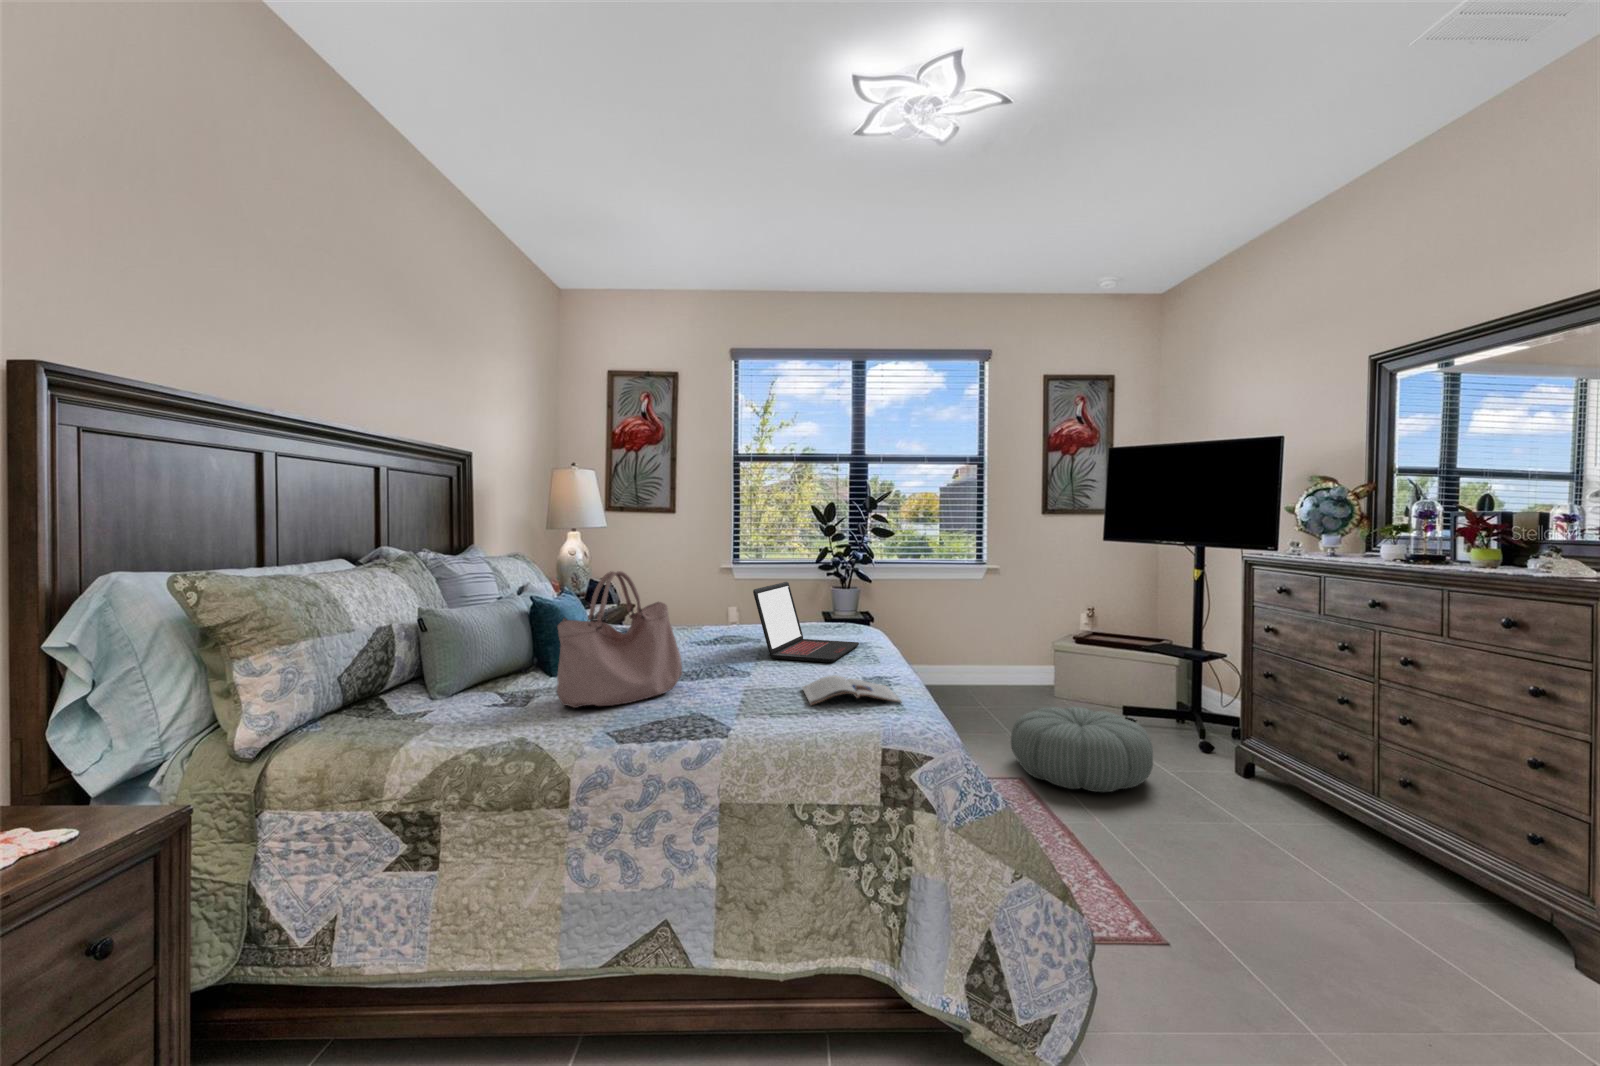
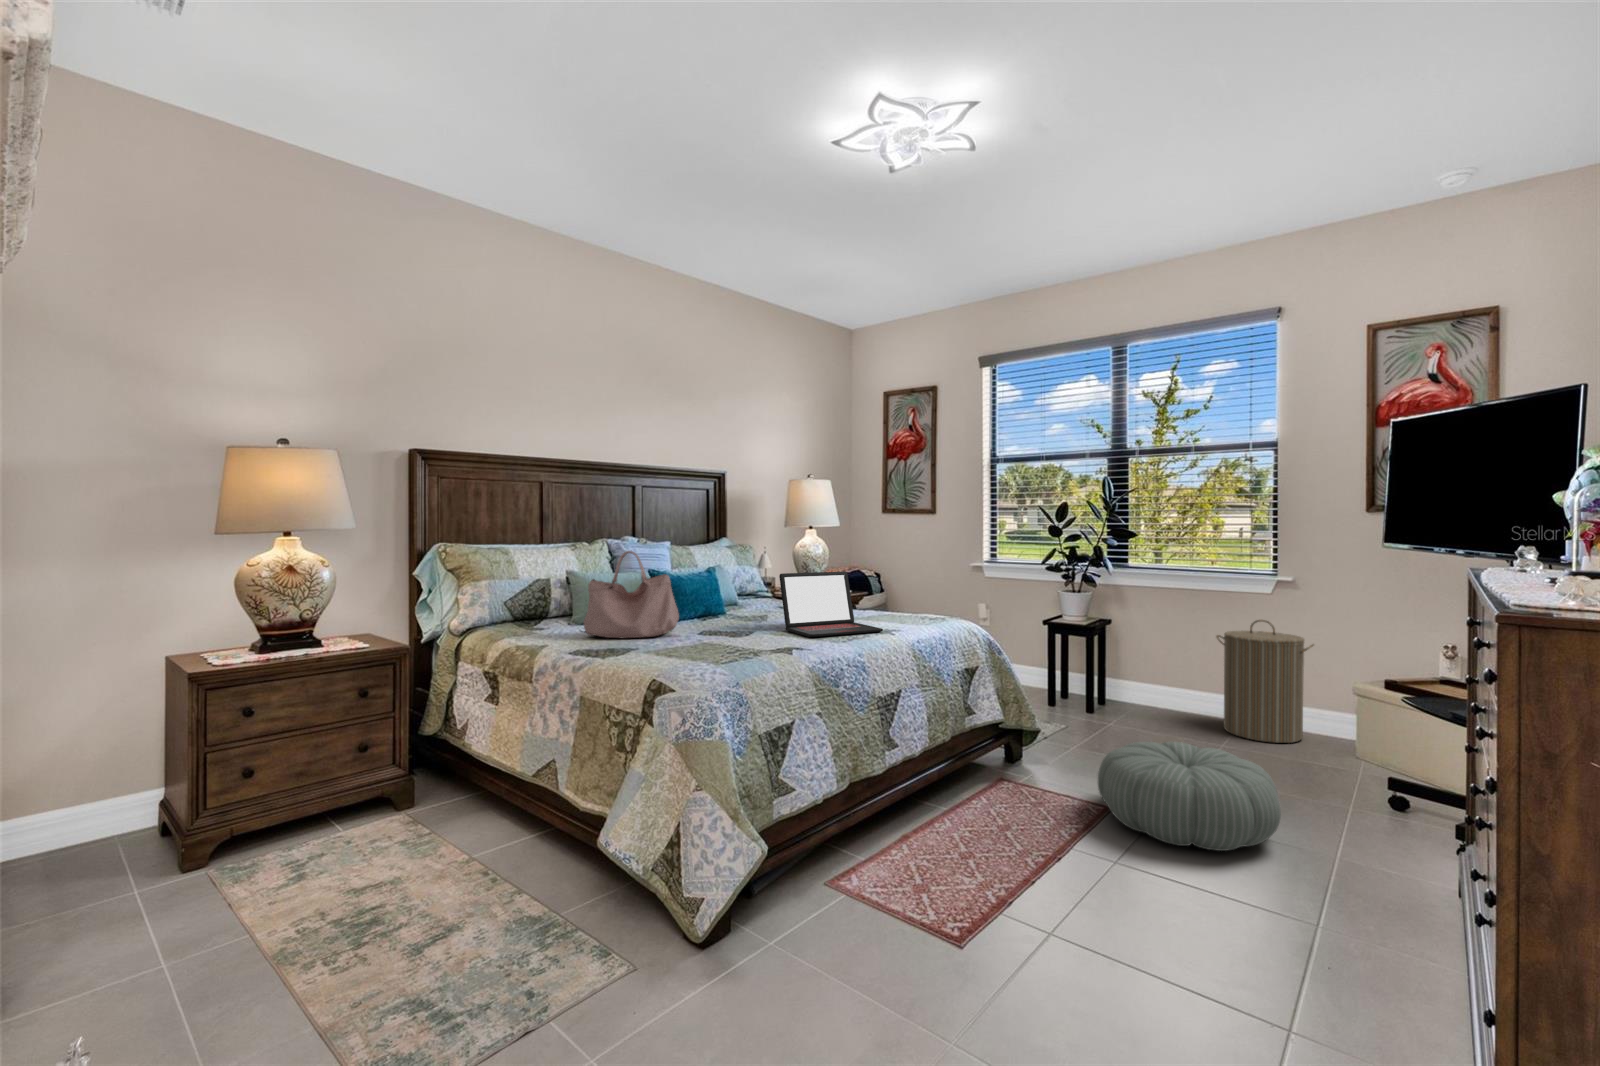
laundry hamper: none [955,599,1023,696] -> present [1216,620,1314,743]
magazine: present [803,675,902,705] -> none [695,639,782,662]

